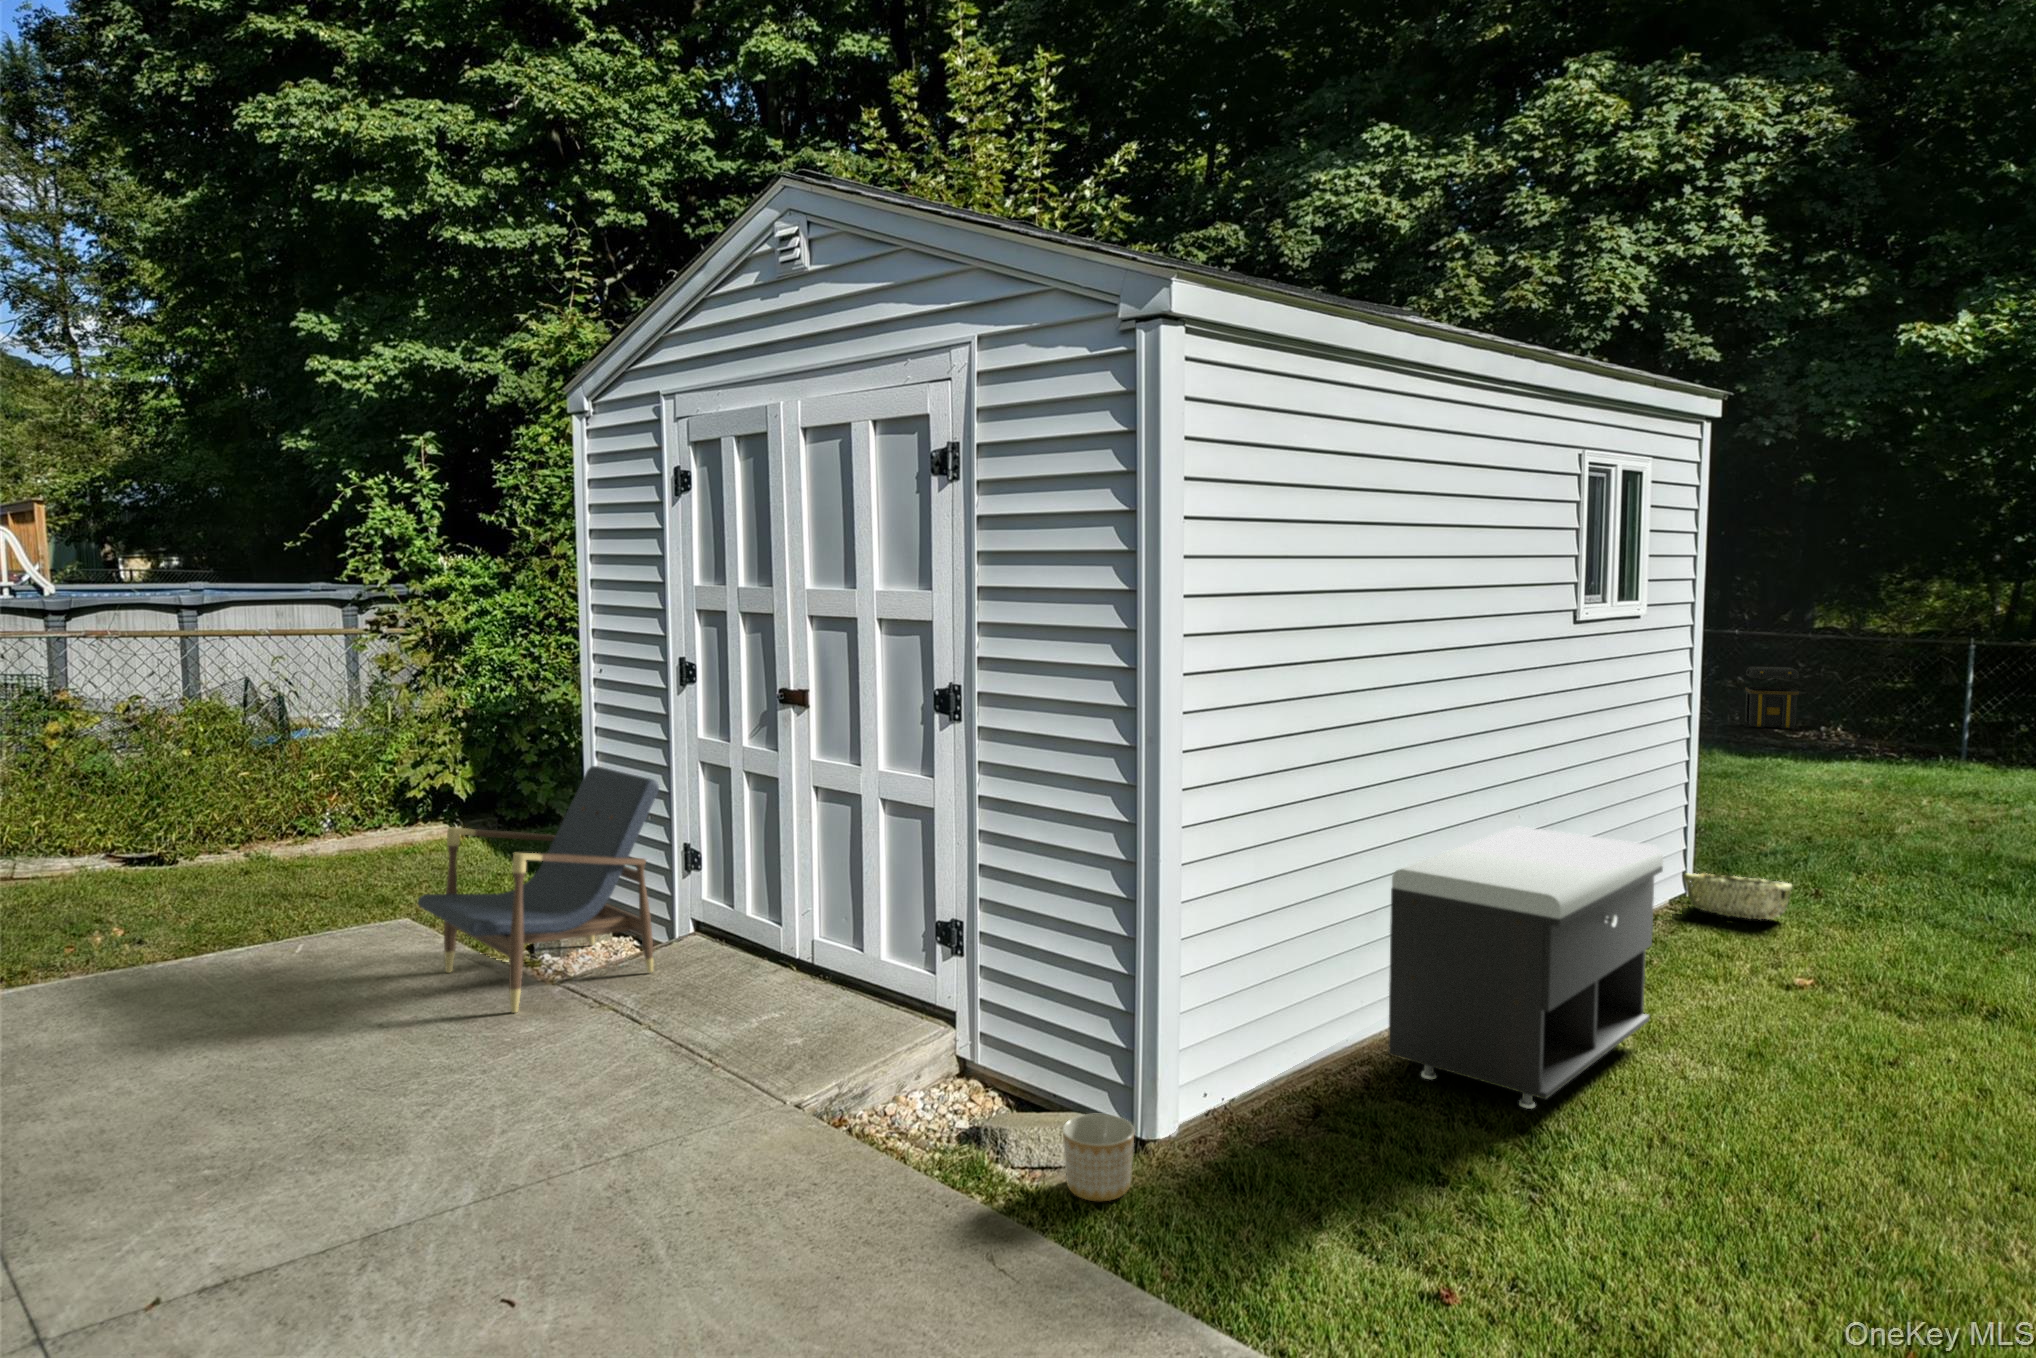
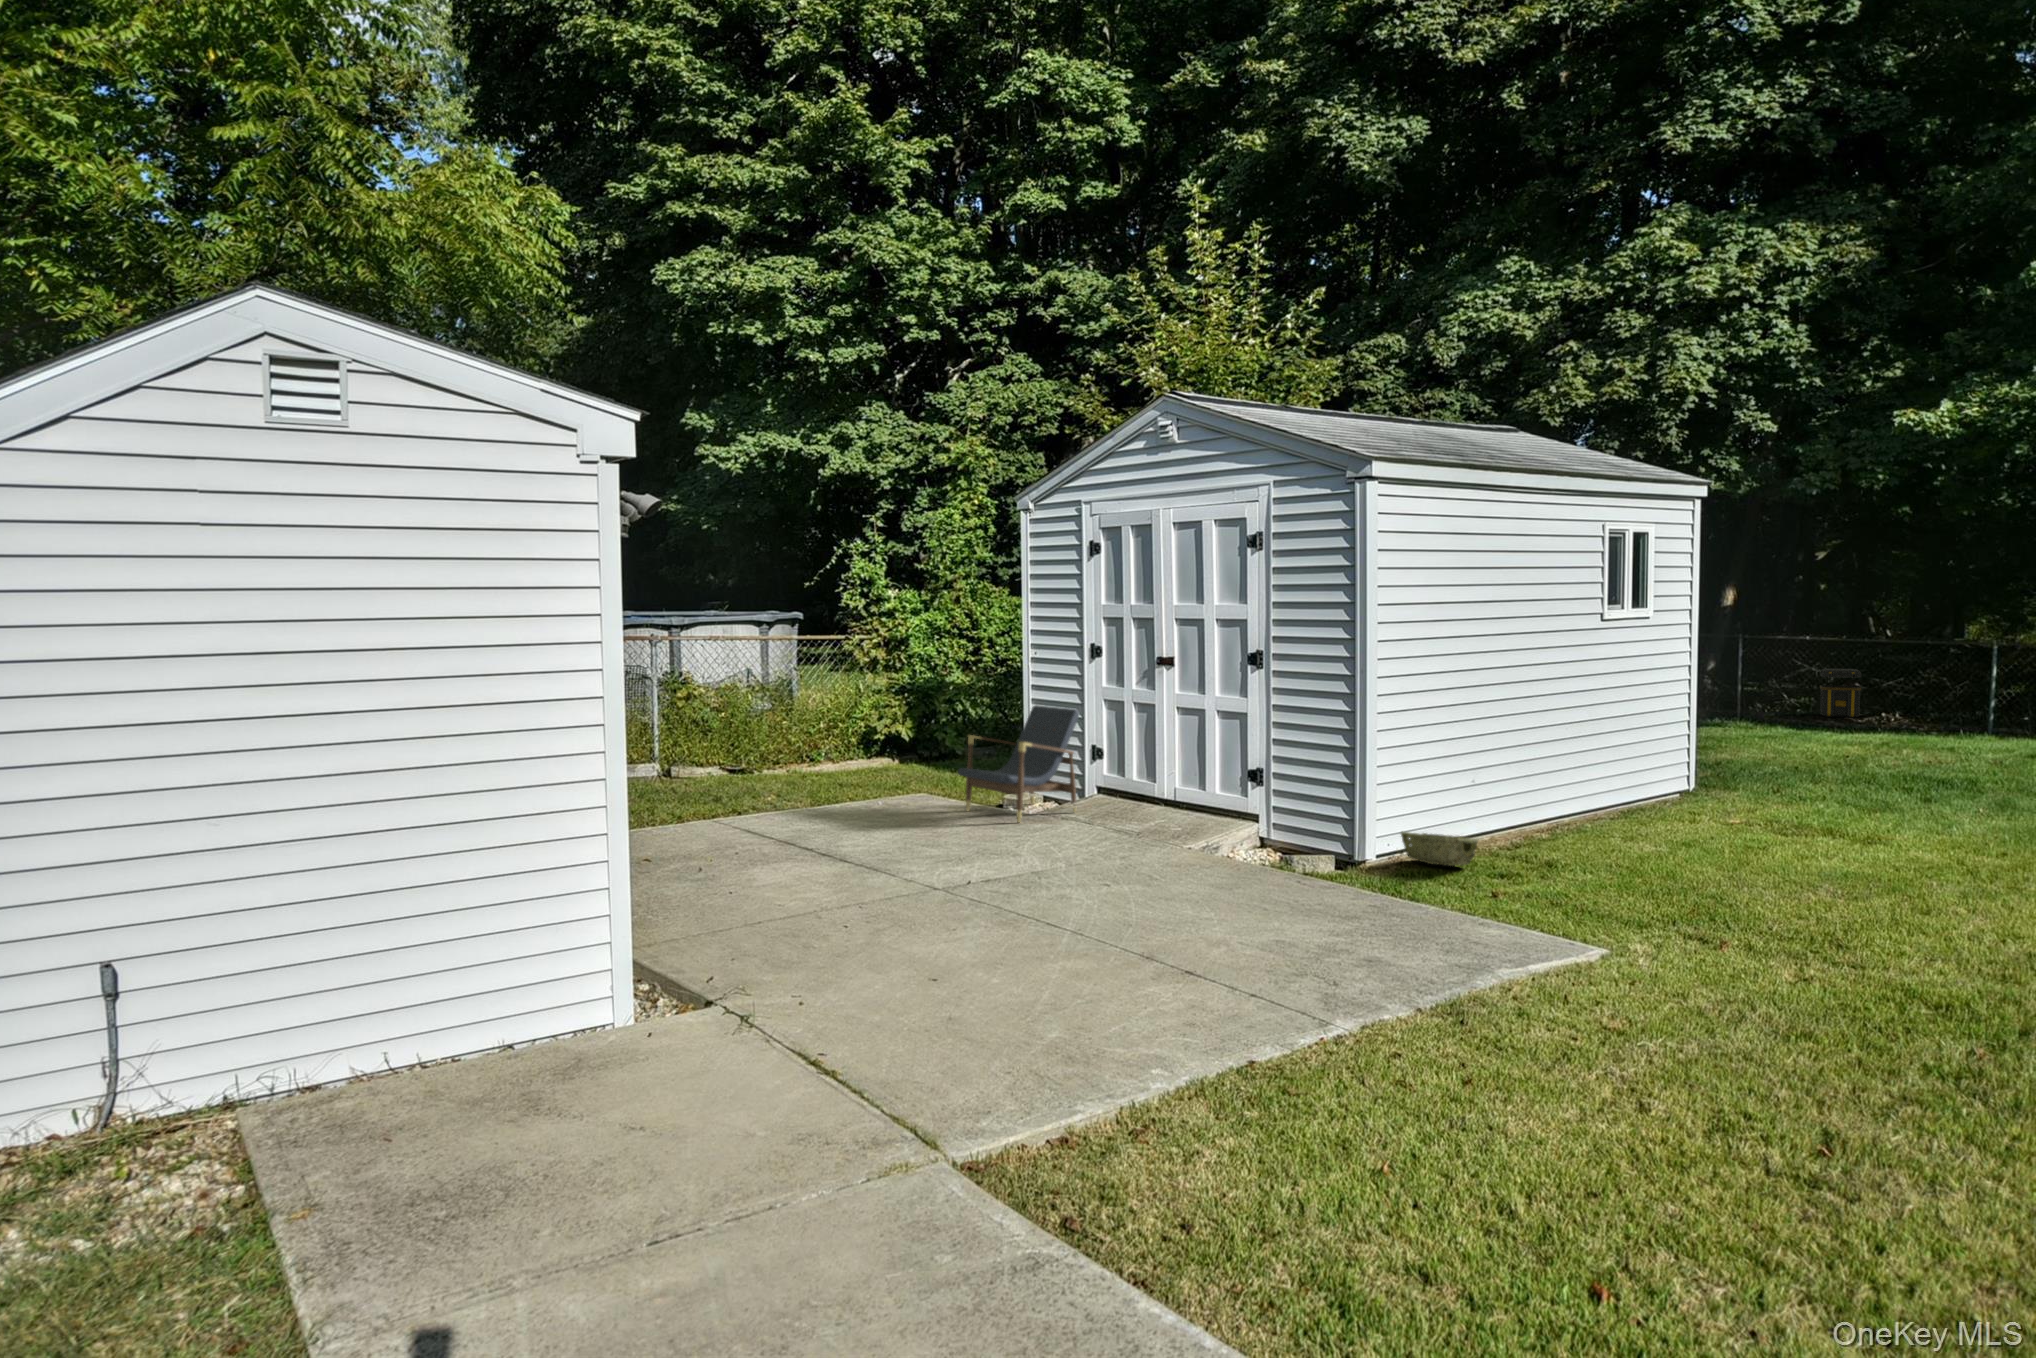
storage bench: present [1388,827,1663,1109] -> none [1473,730,1621,853]
woven basket: present [1683,873,1792,920] -> present [1401,832,1478,866]
planter: present [1062,1113,1135,1201] -> none [1316,837,1349,869]

